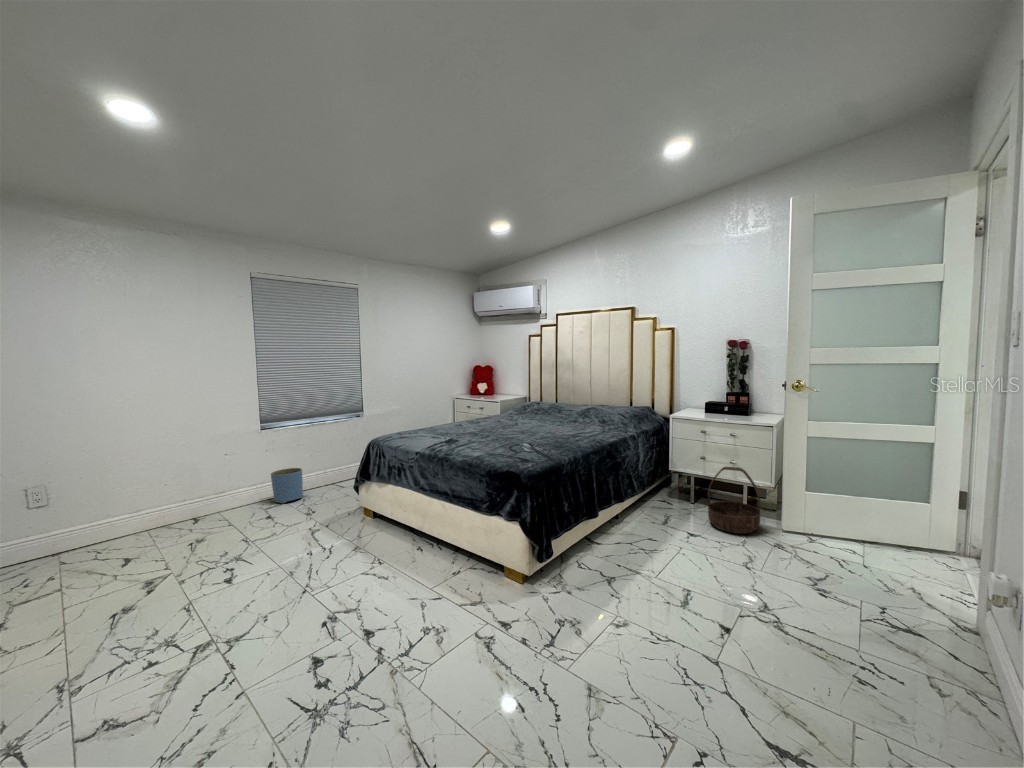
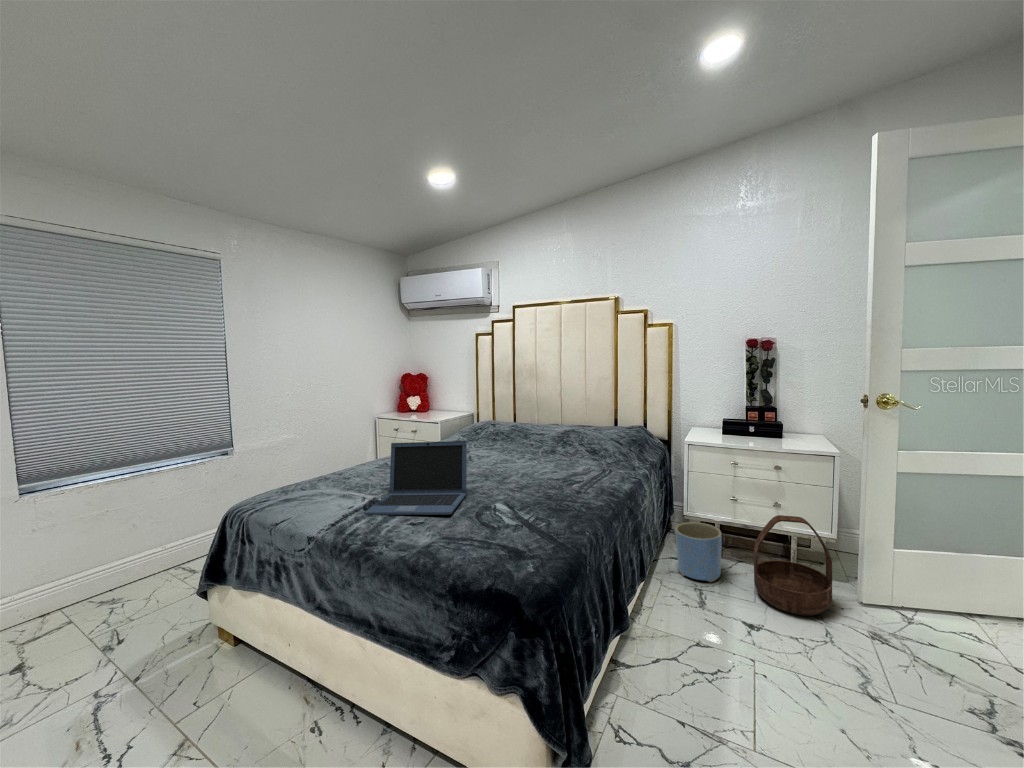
laptop: none [446,406,508,446] -> present [364,441,467,515]
planter: present [271,468,303,503] -> present [675,522,722,582]

